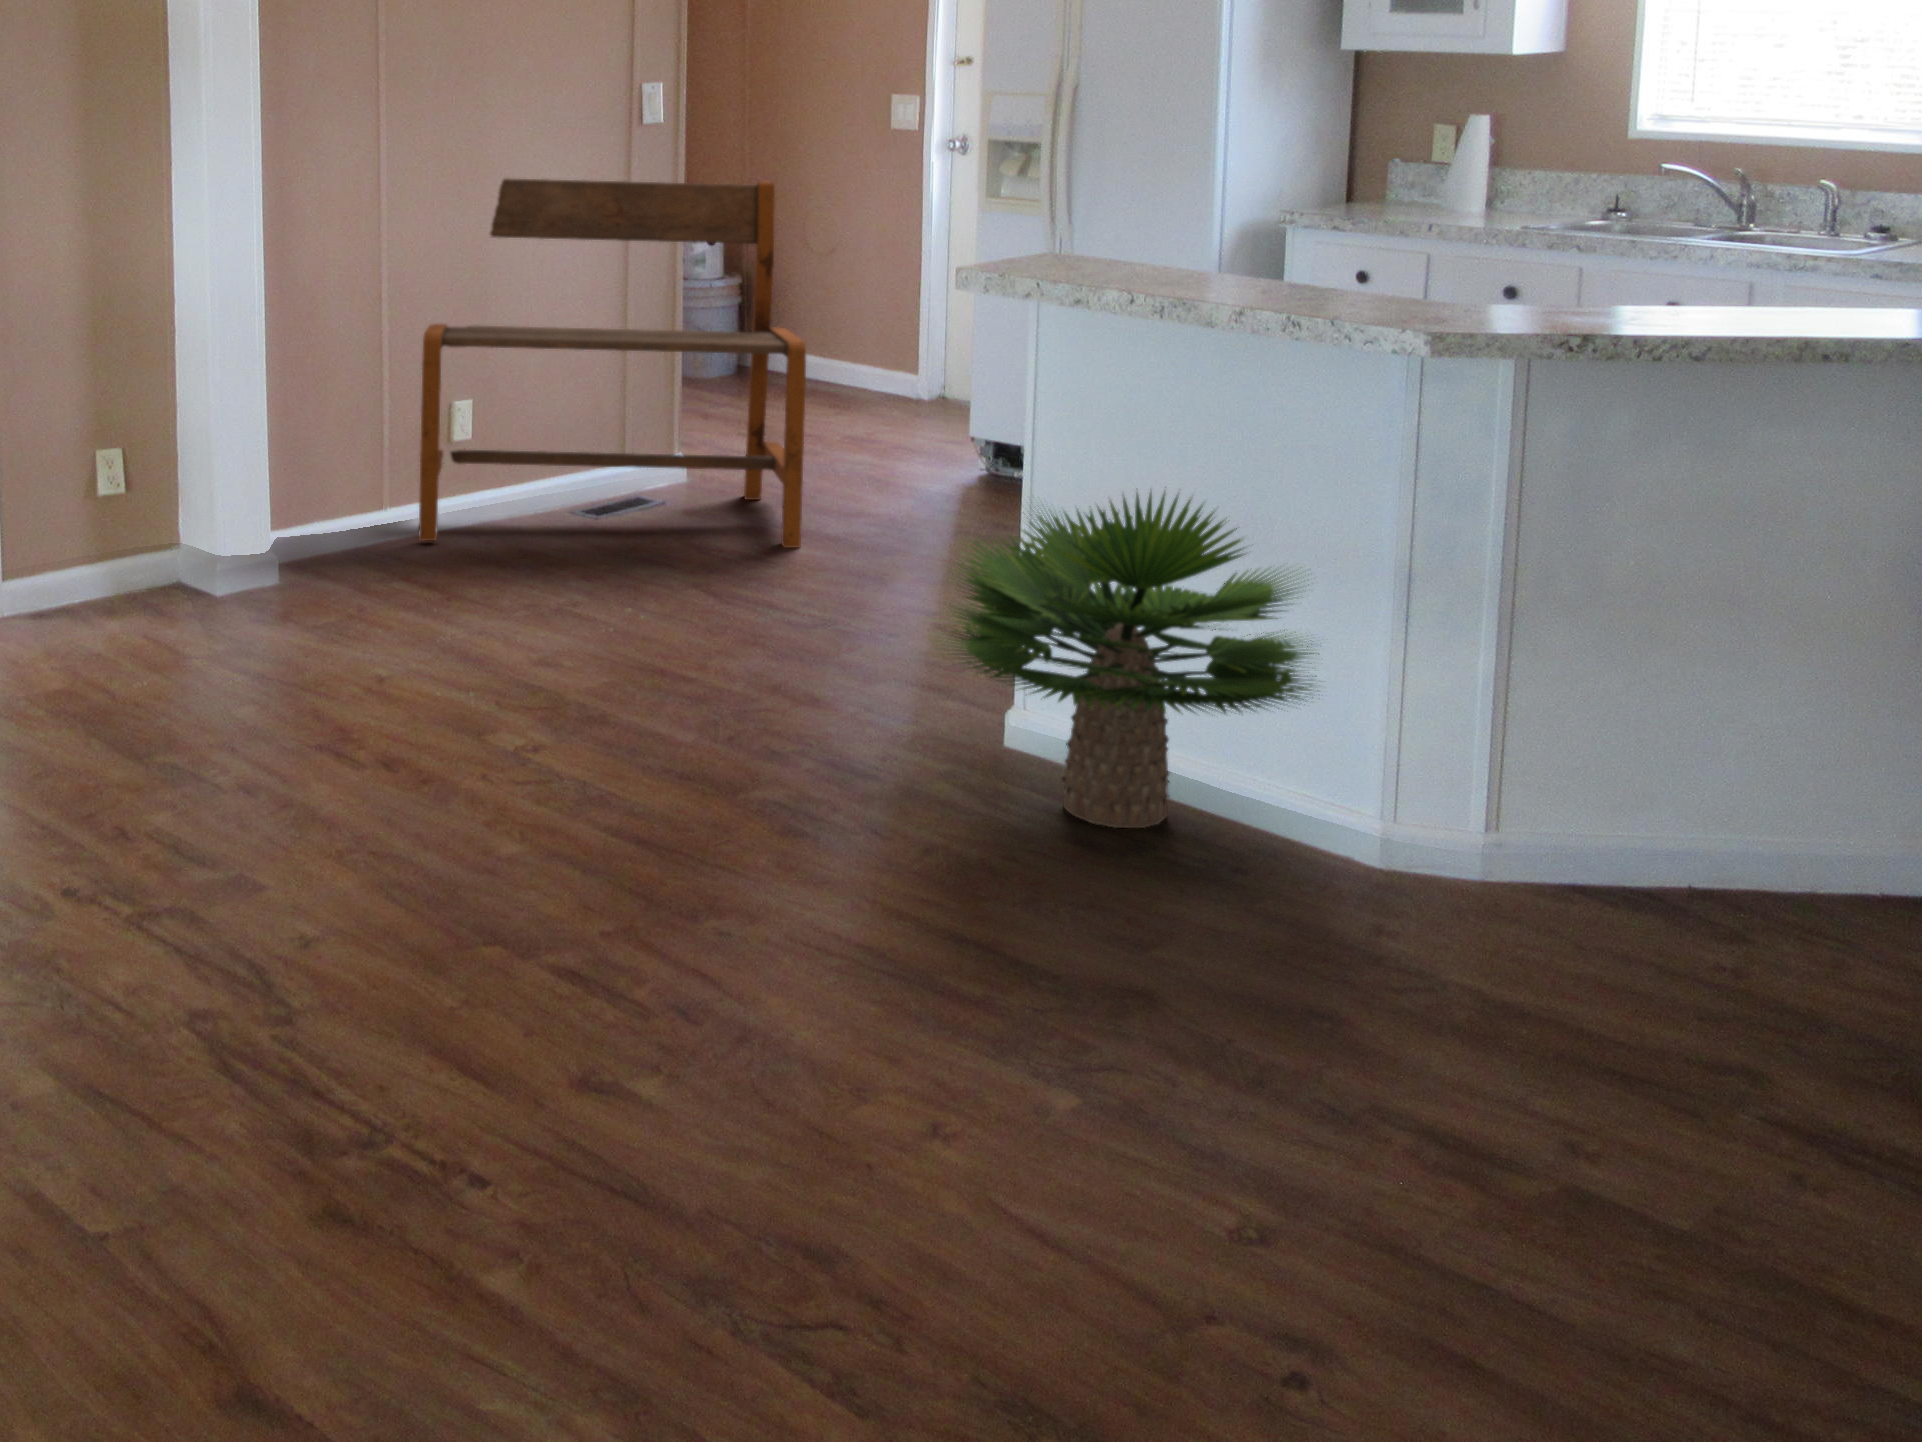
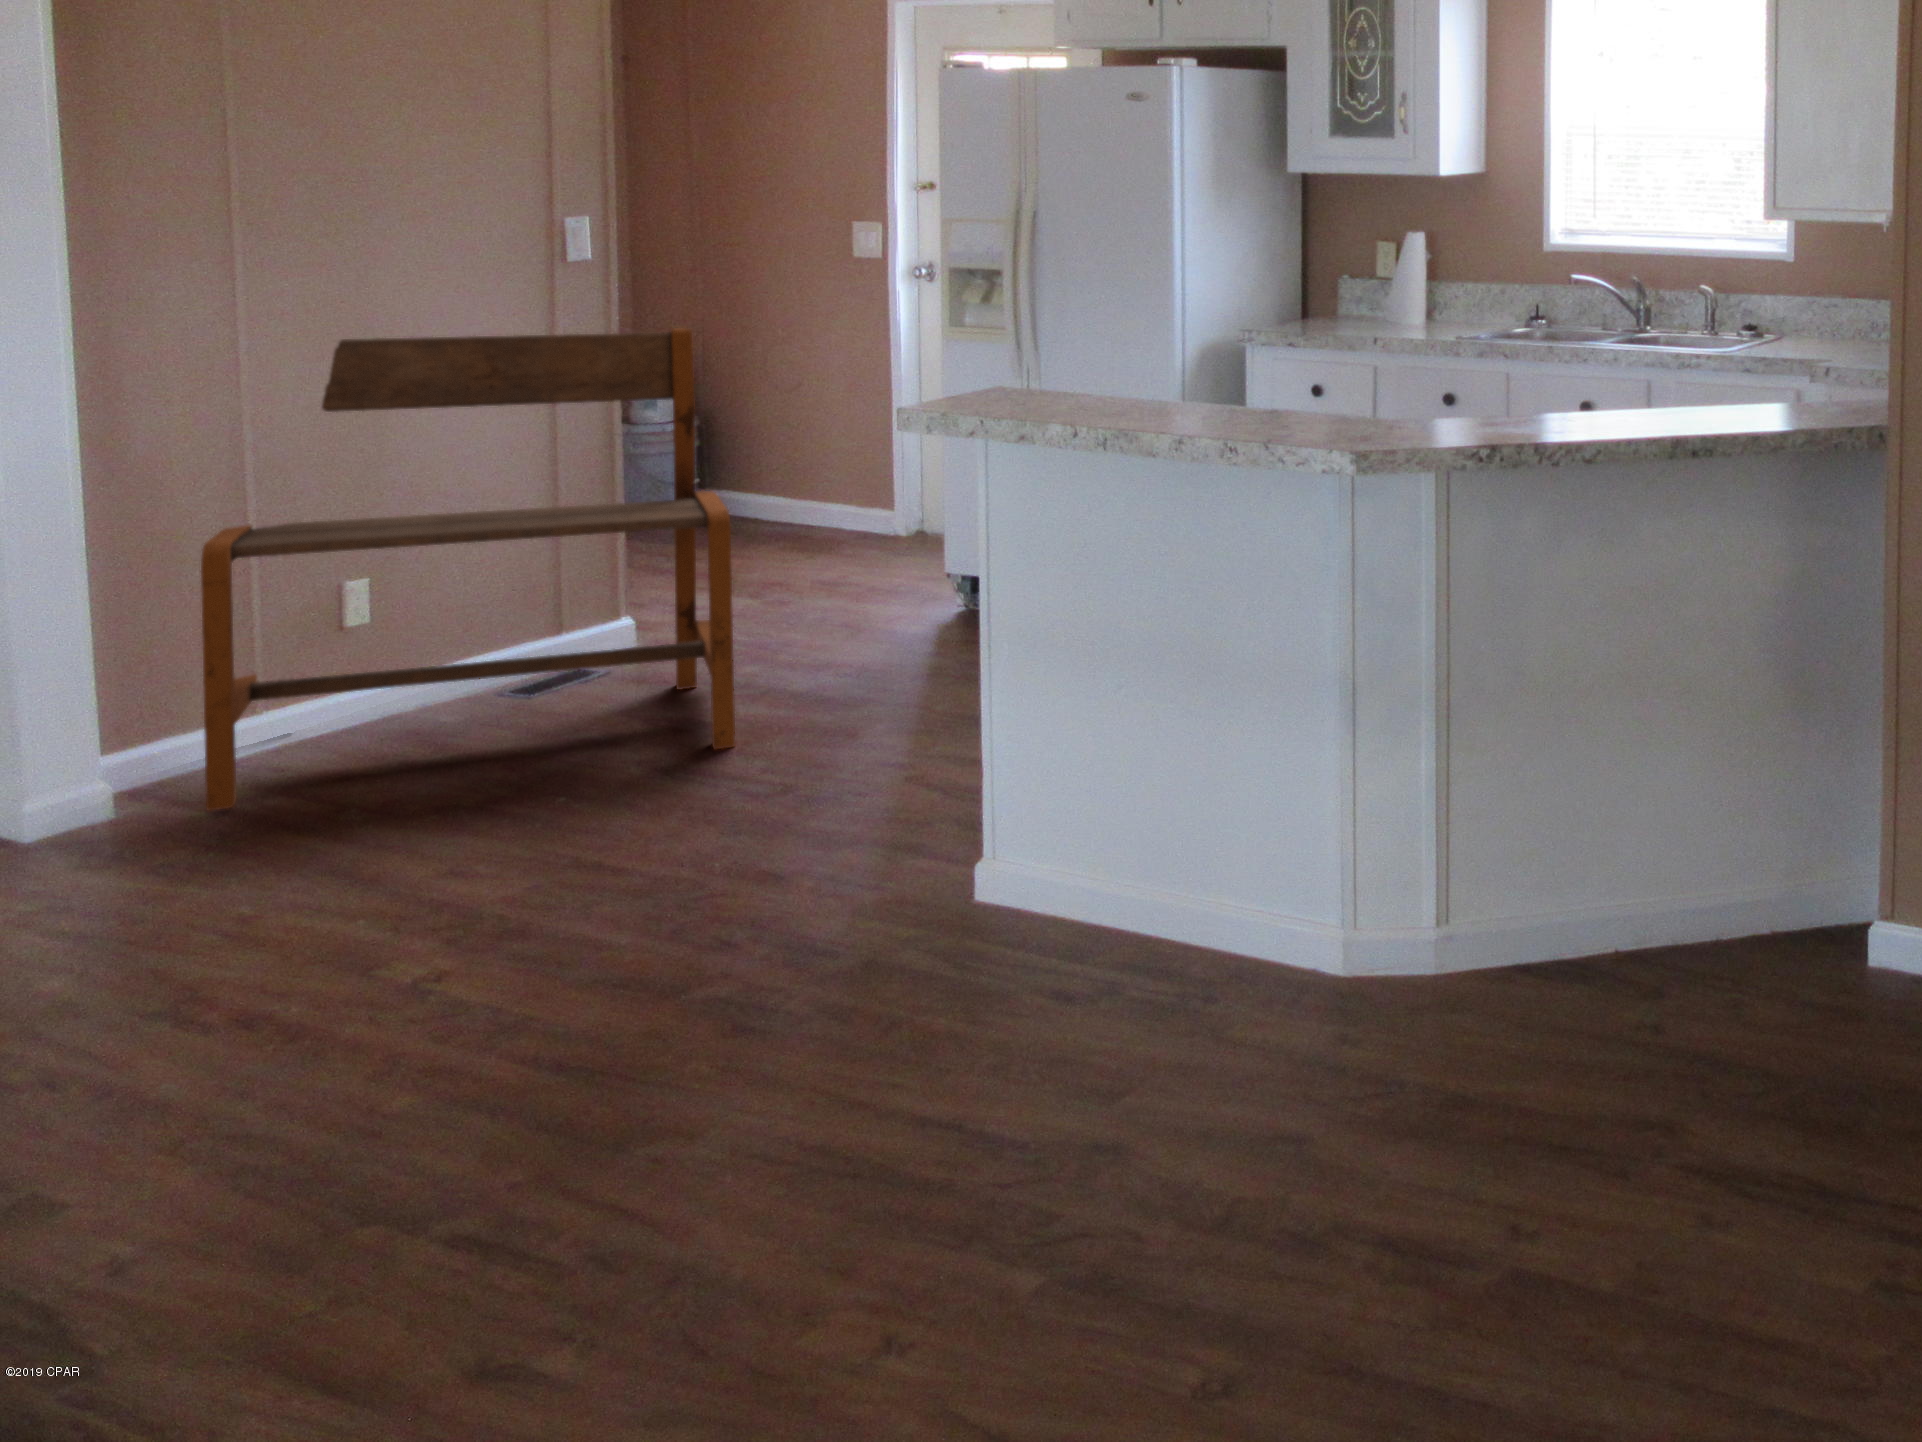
potted plant: present [939,487,1319,828] -> none [825,673,1295,1087]

